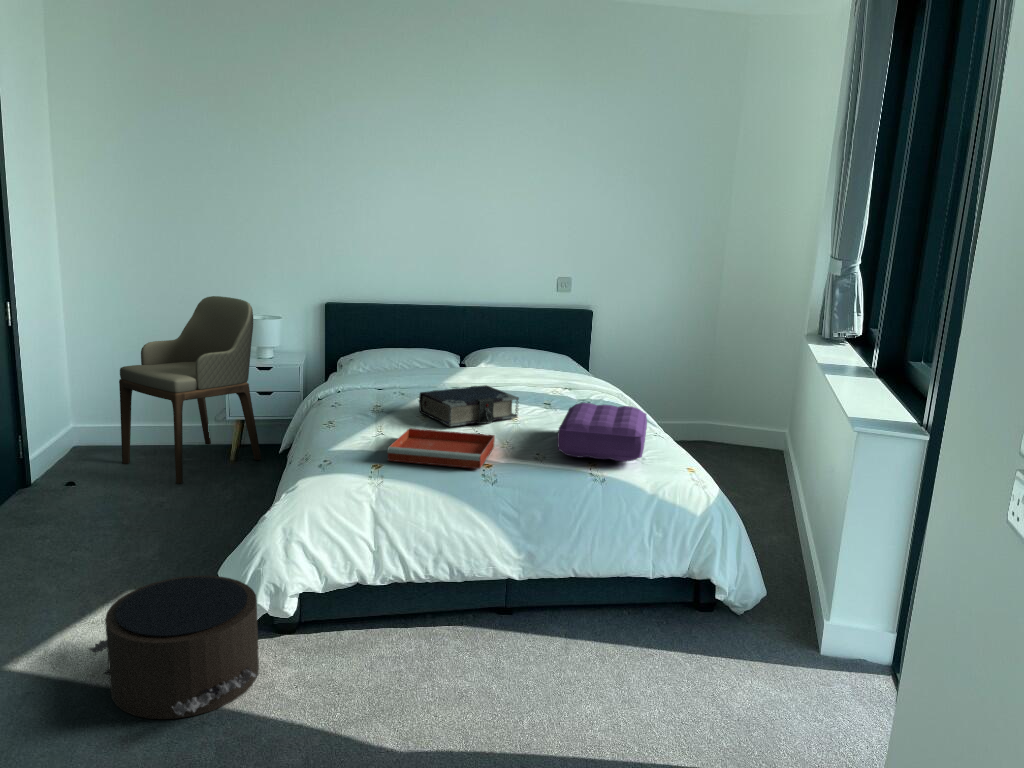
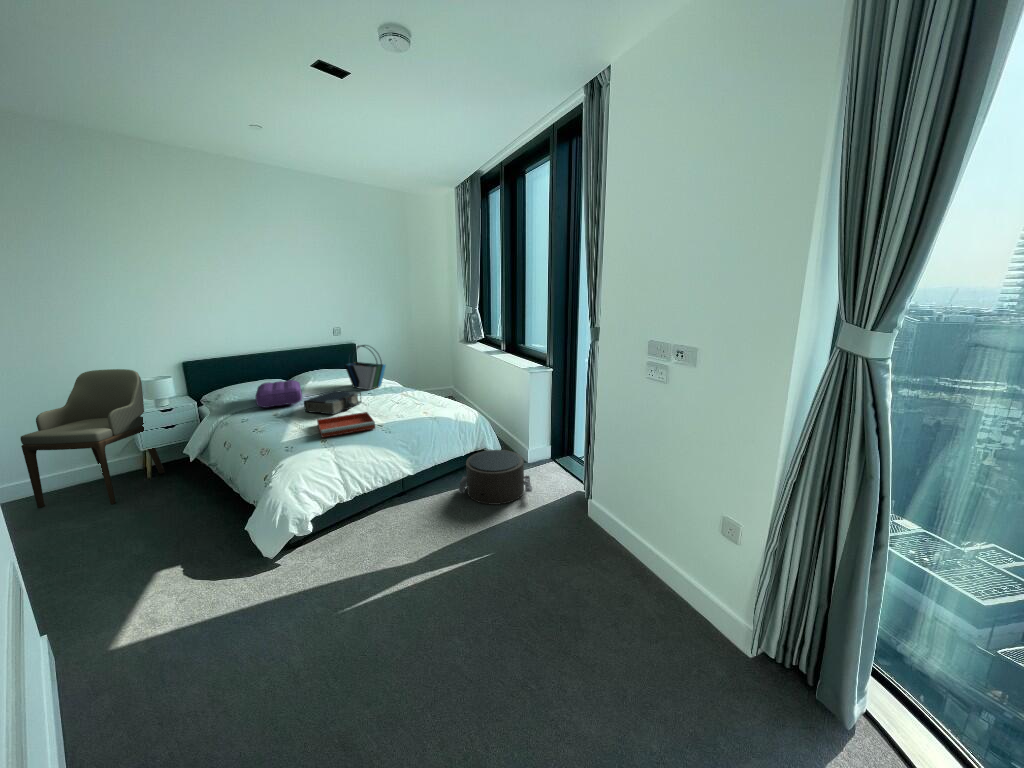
tote bag: none [534,311,598,398] -> present [345,345,386,390]
pillow: present [557,403,647,462] -> present [256,380,302,408]
pouf: present [89,576,259,719] -> present [459,450,532,505]

